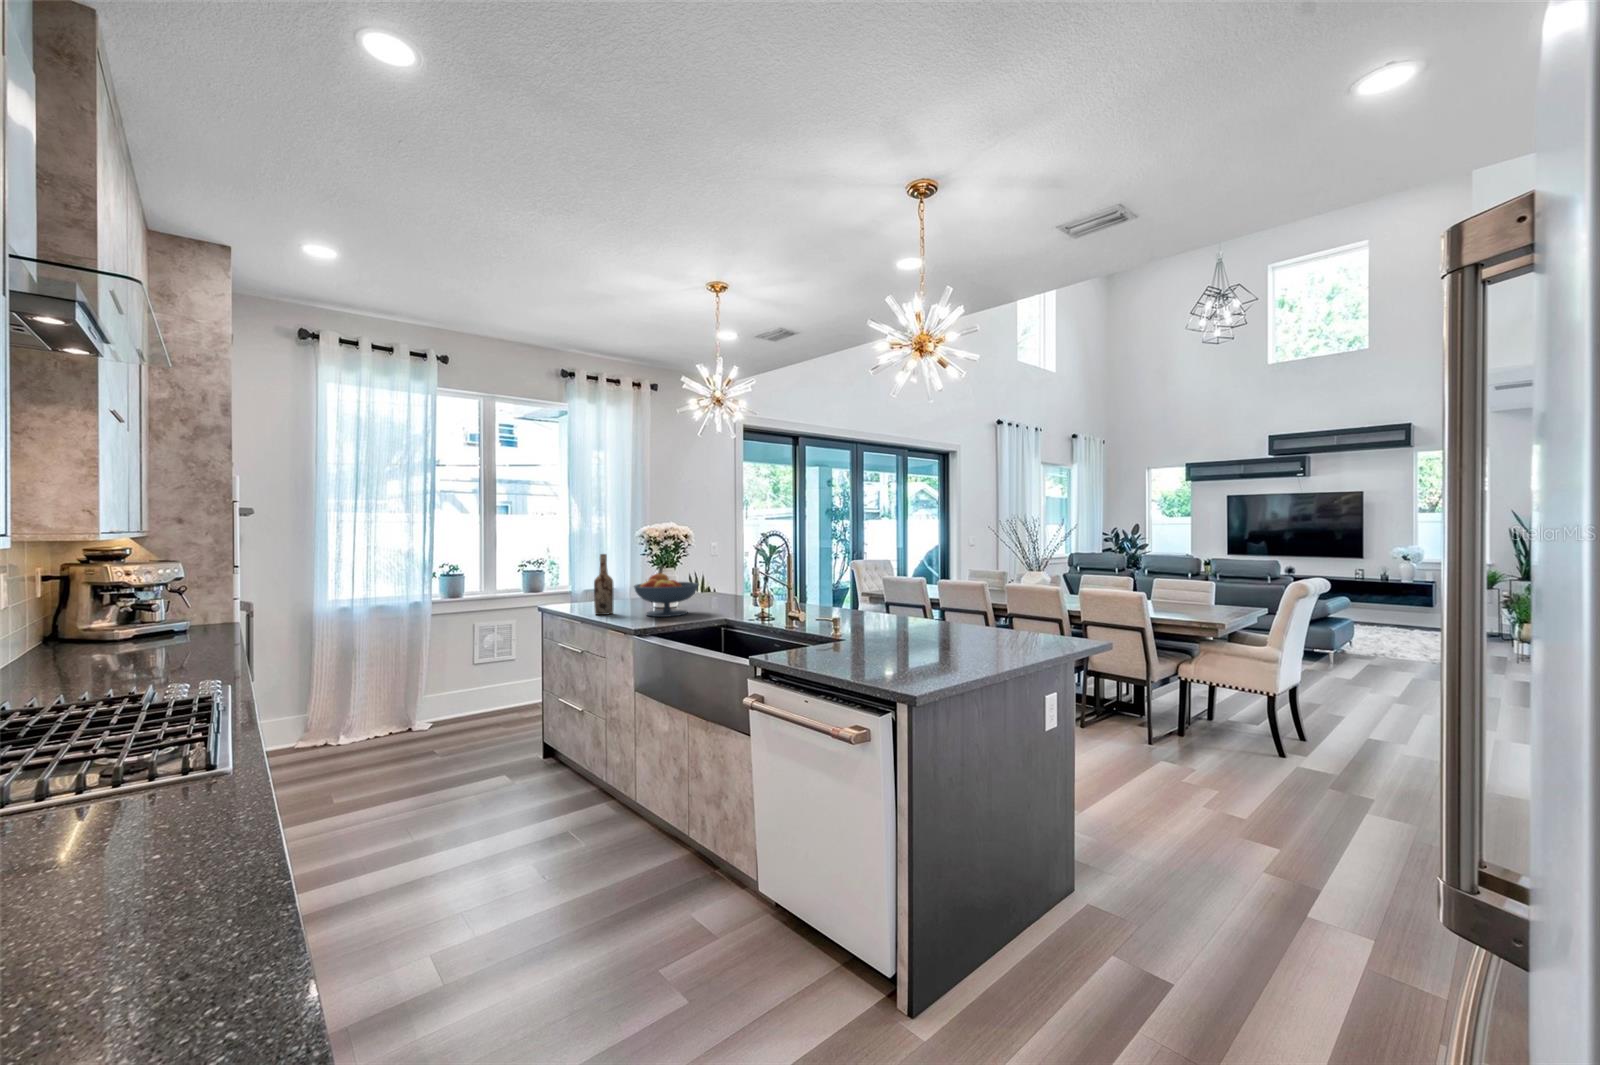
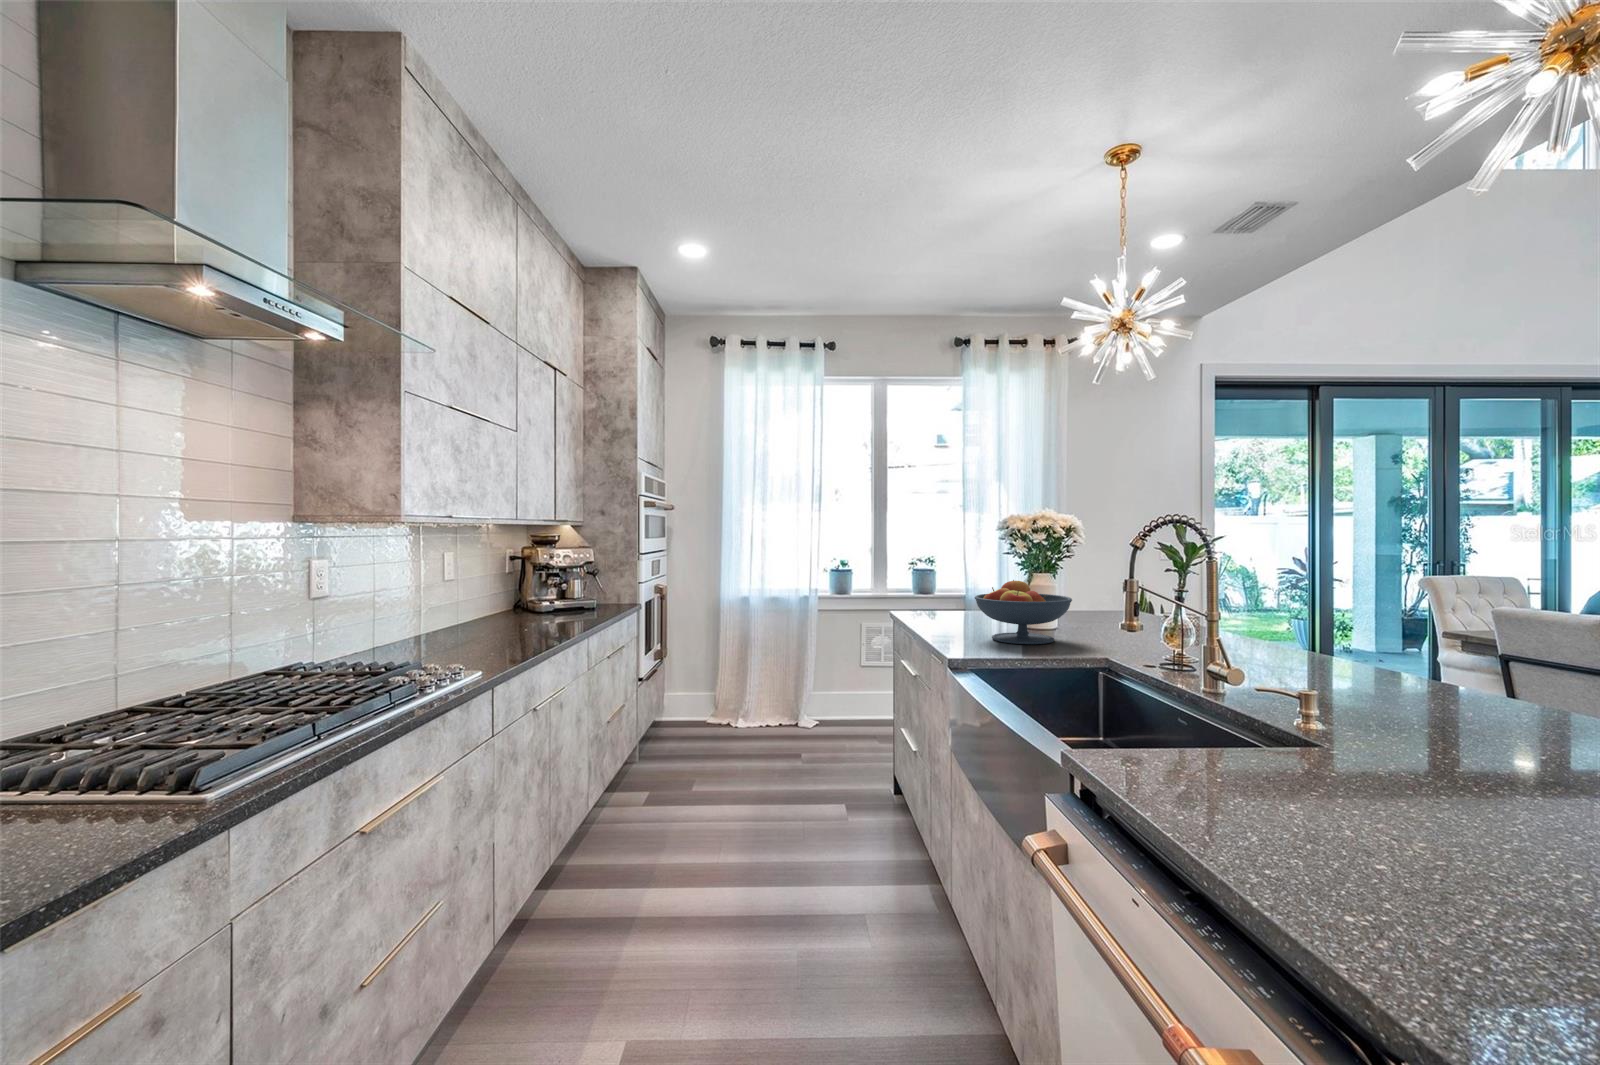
wine bottle: present [594,554,614,615] -> none [932,551,957,631]

